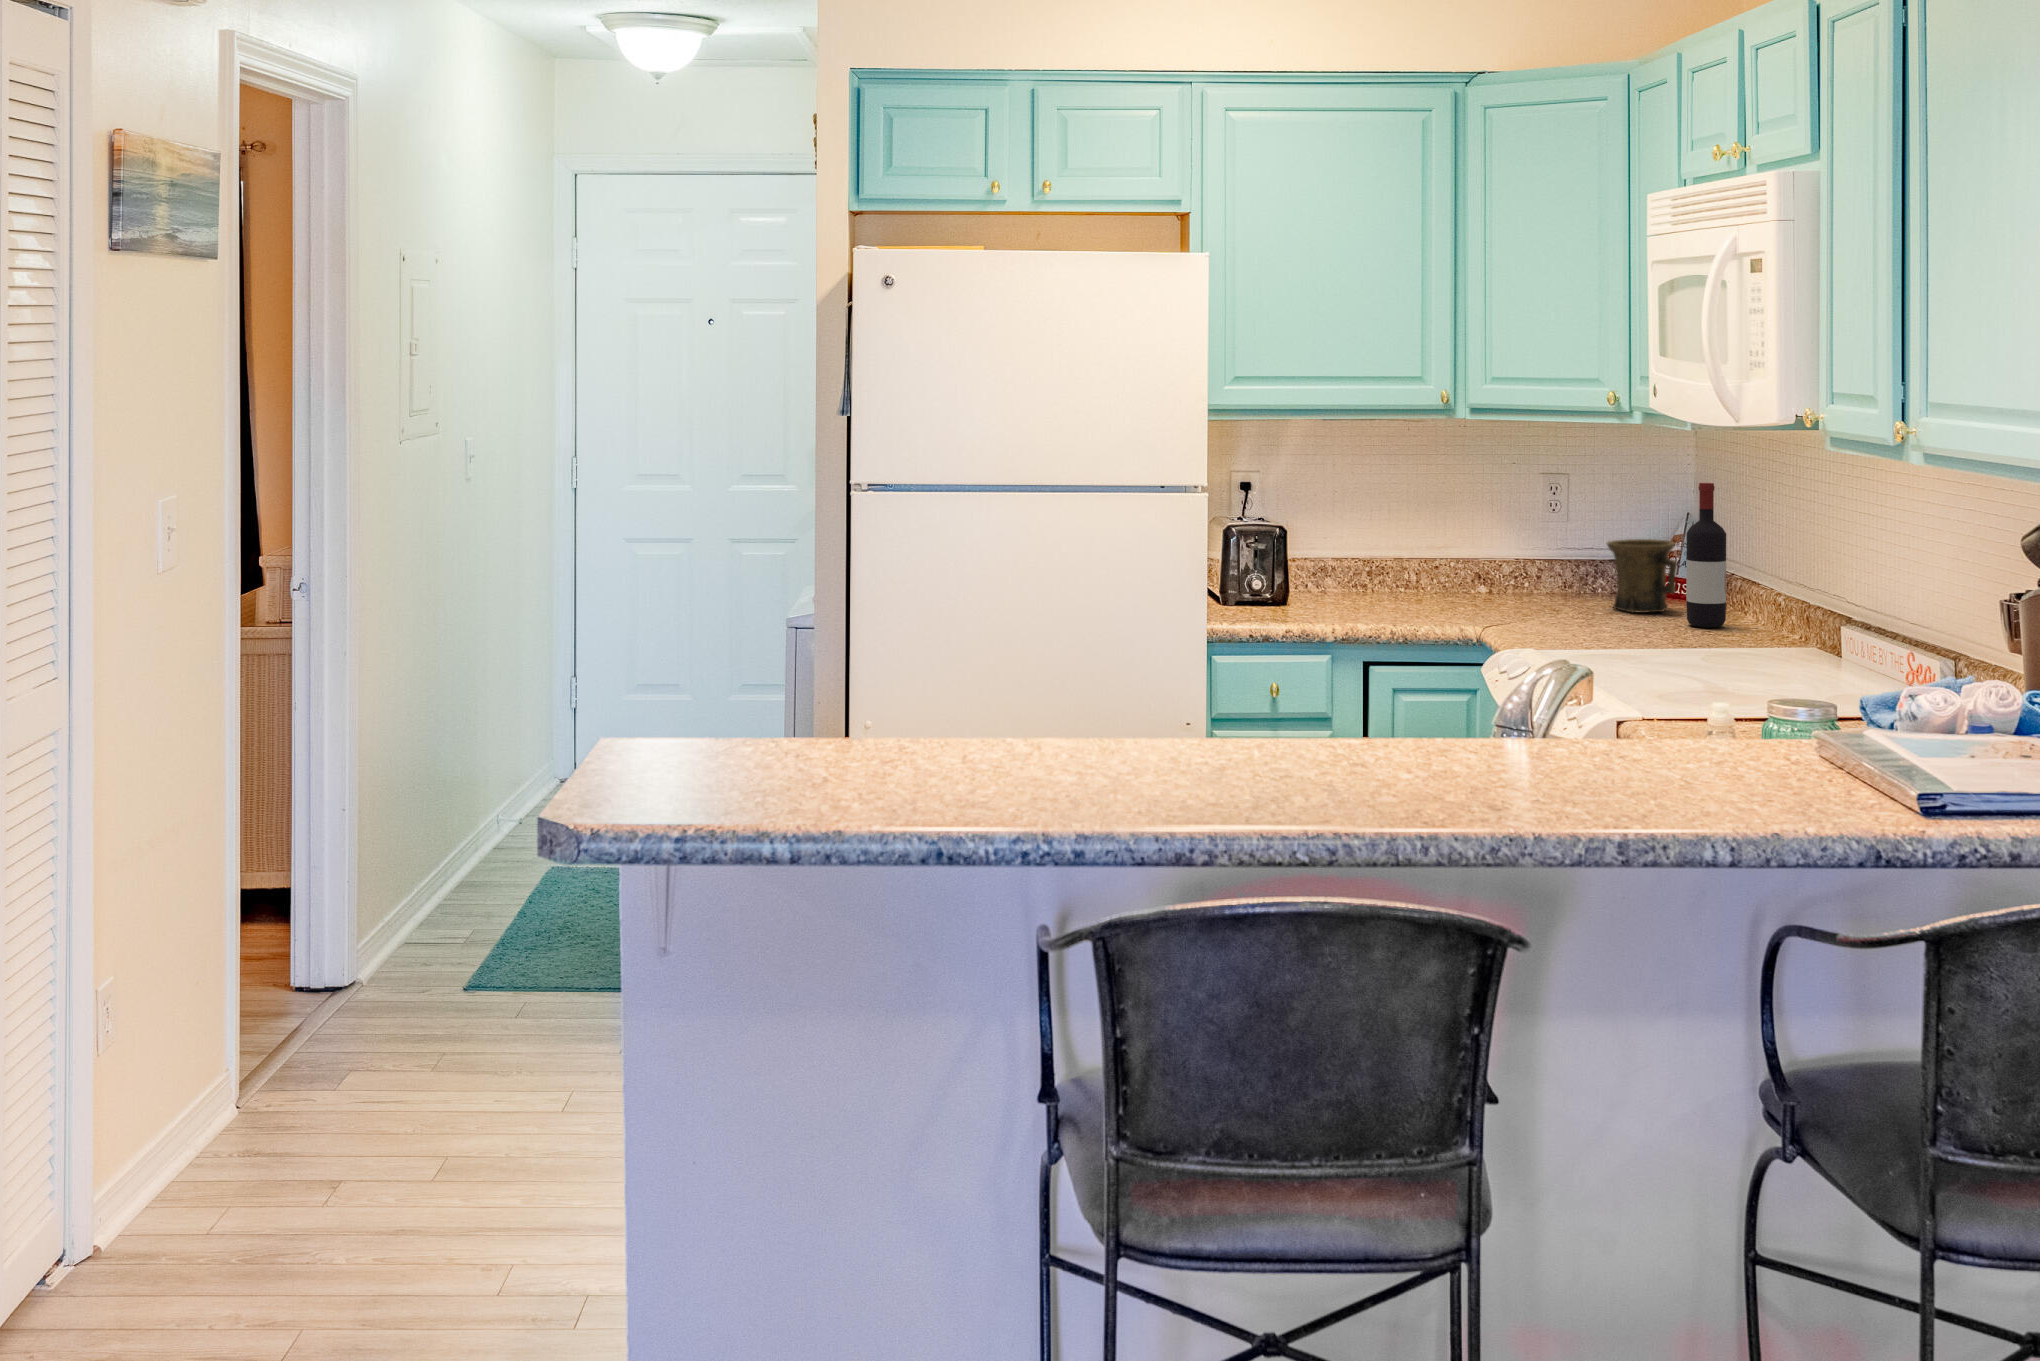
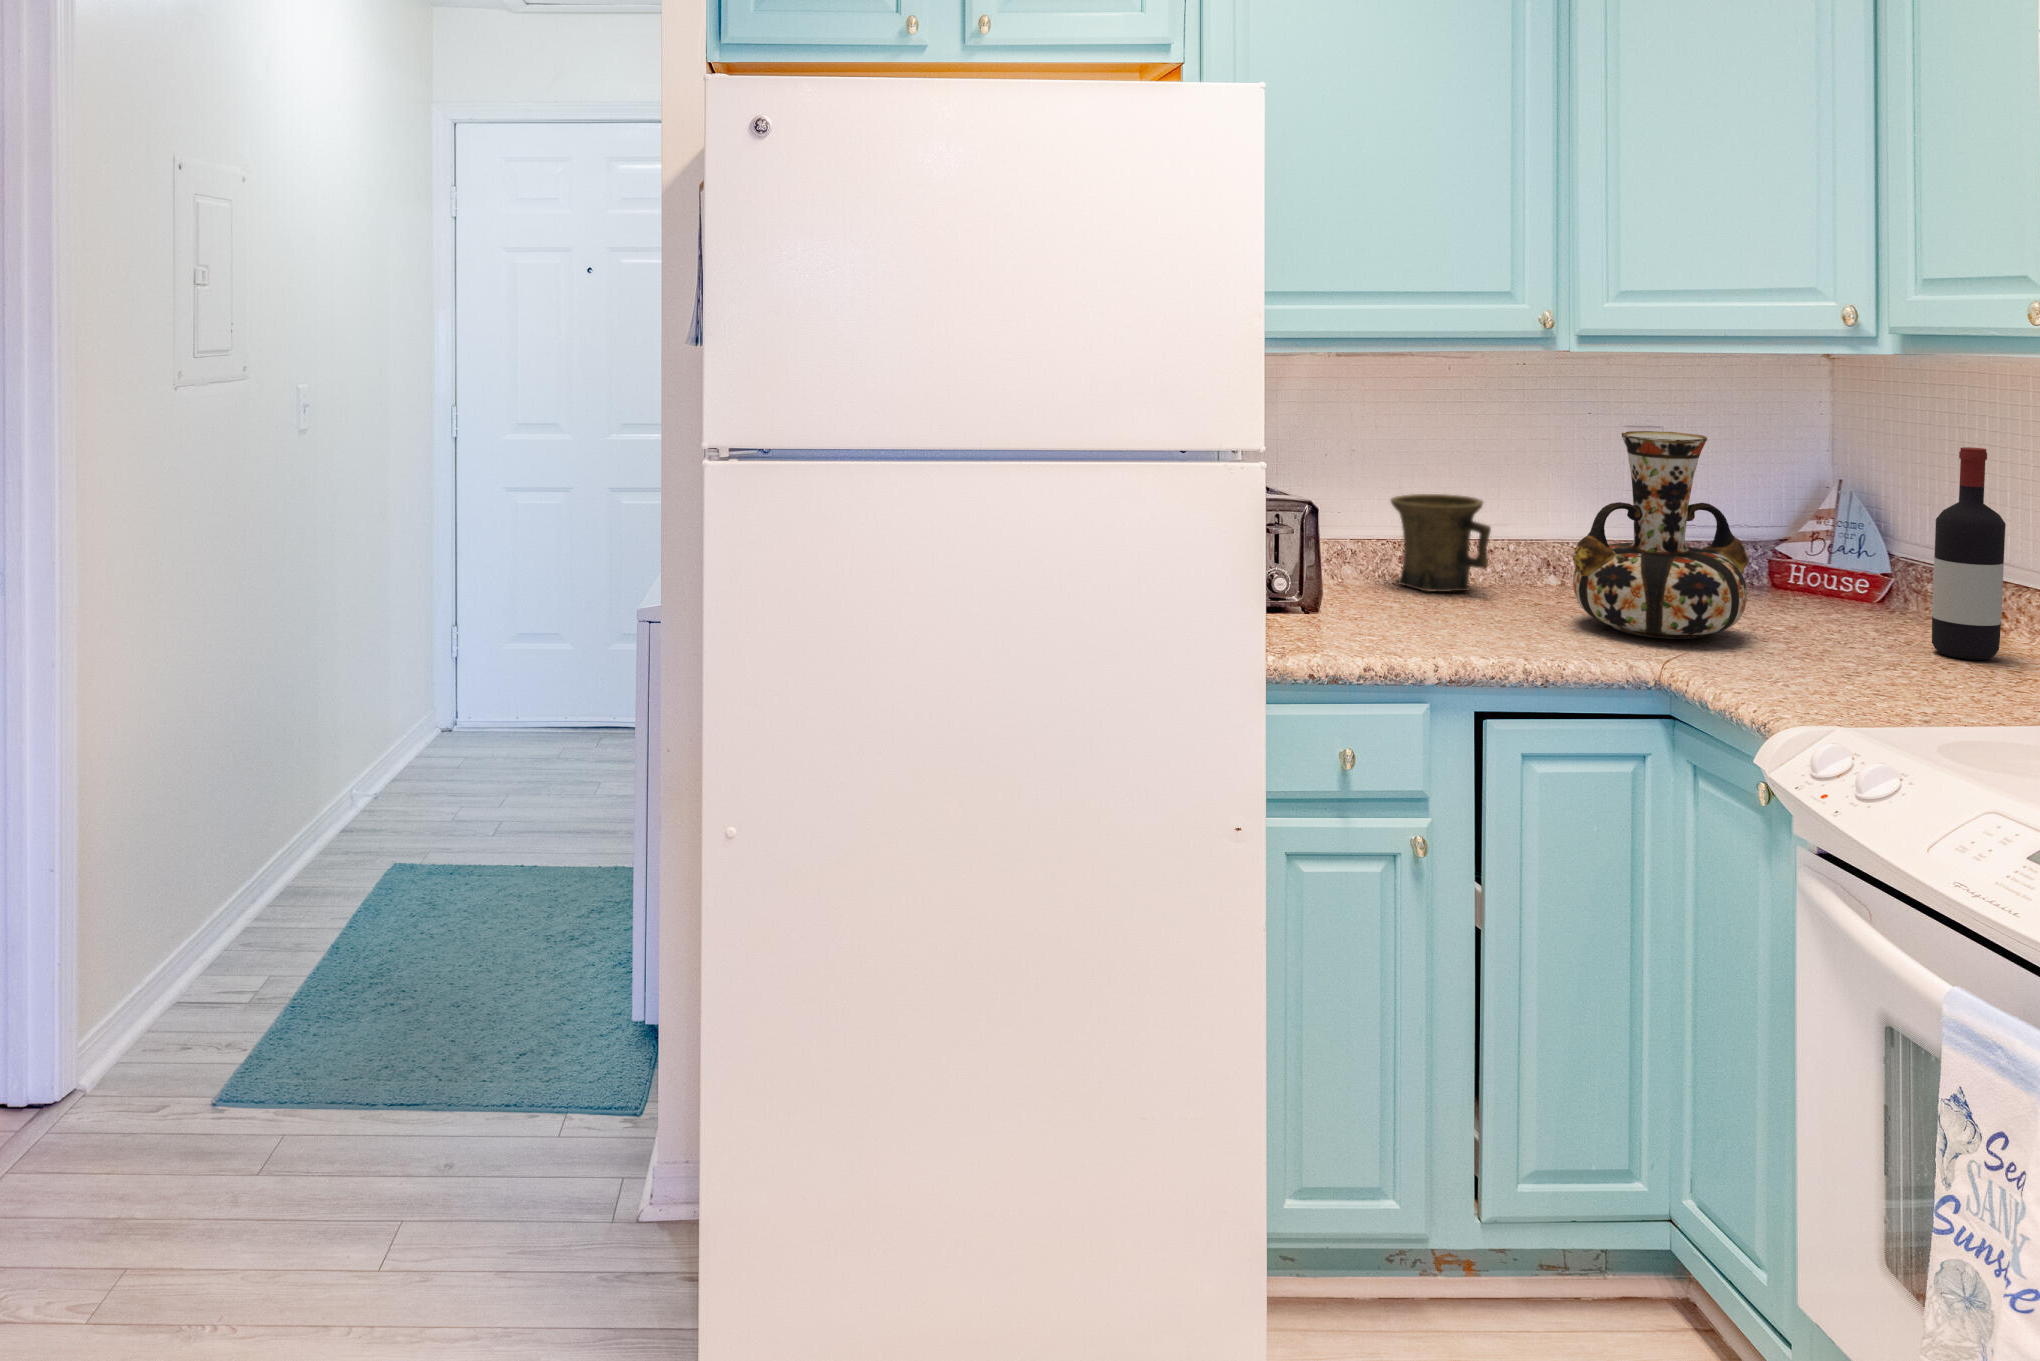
vase: none [1456,474,1576,618] -> present [1573,431,1749,639]
mug: present [1607,539,1677,612] -> present [1391,494,1491,592]

